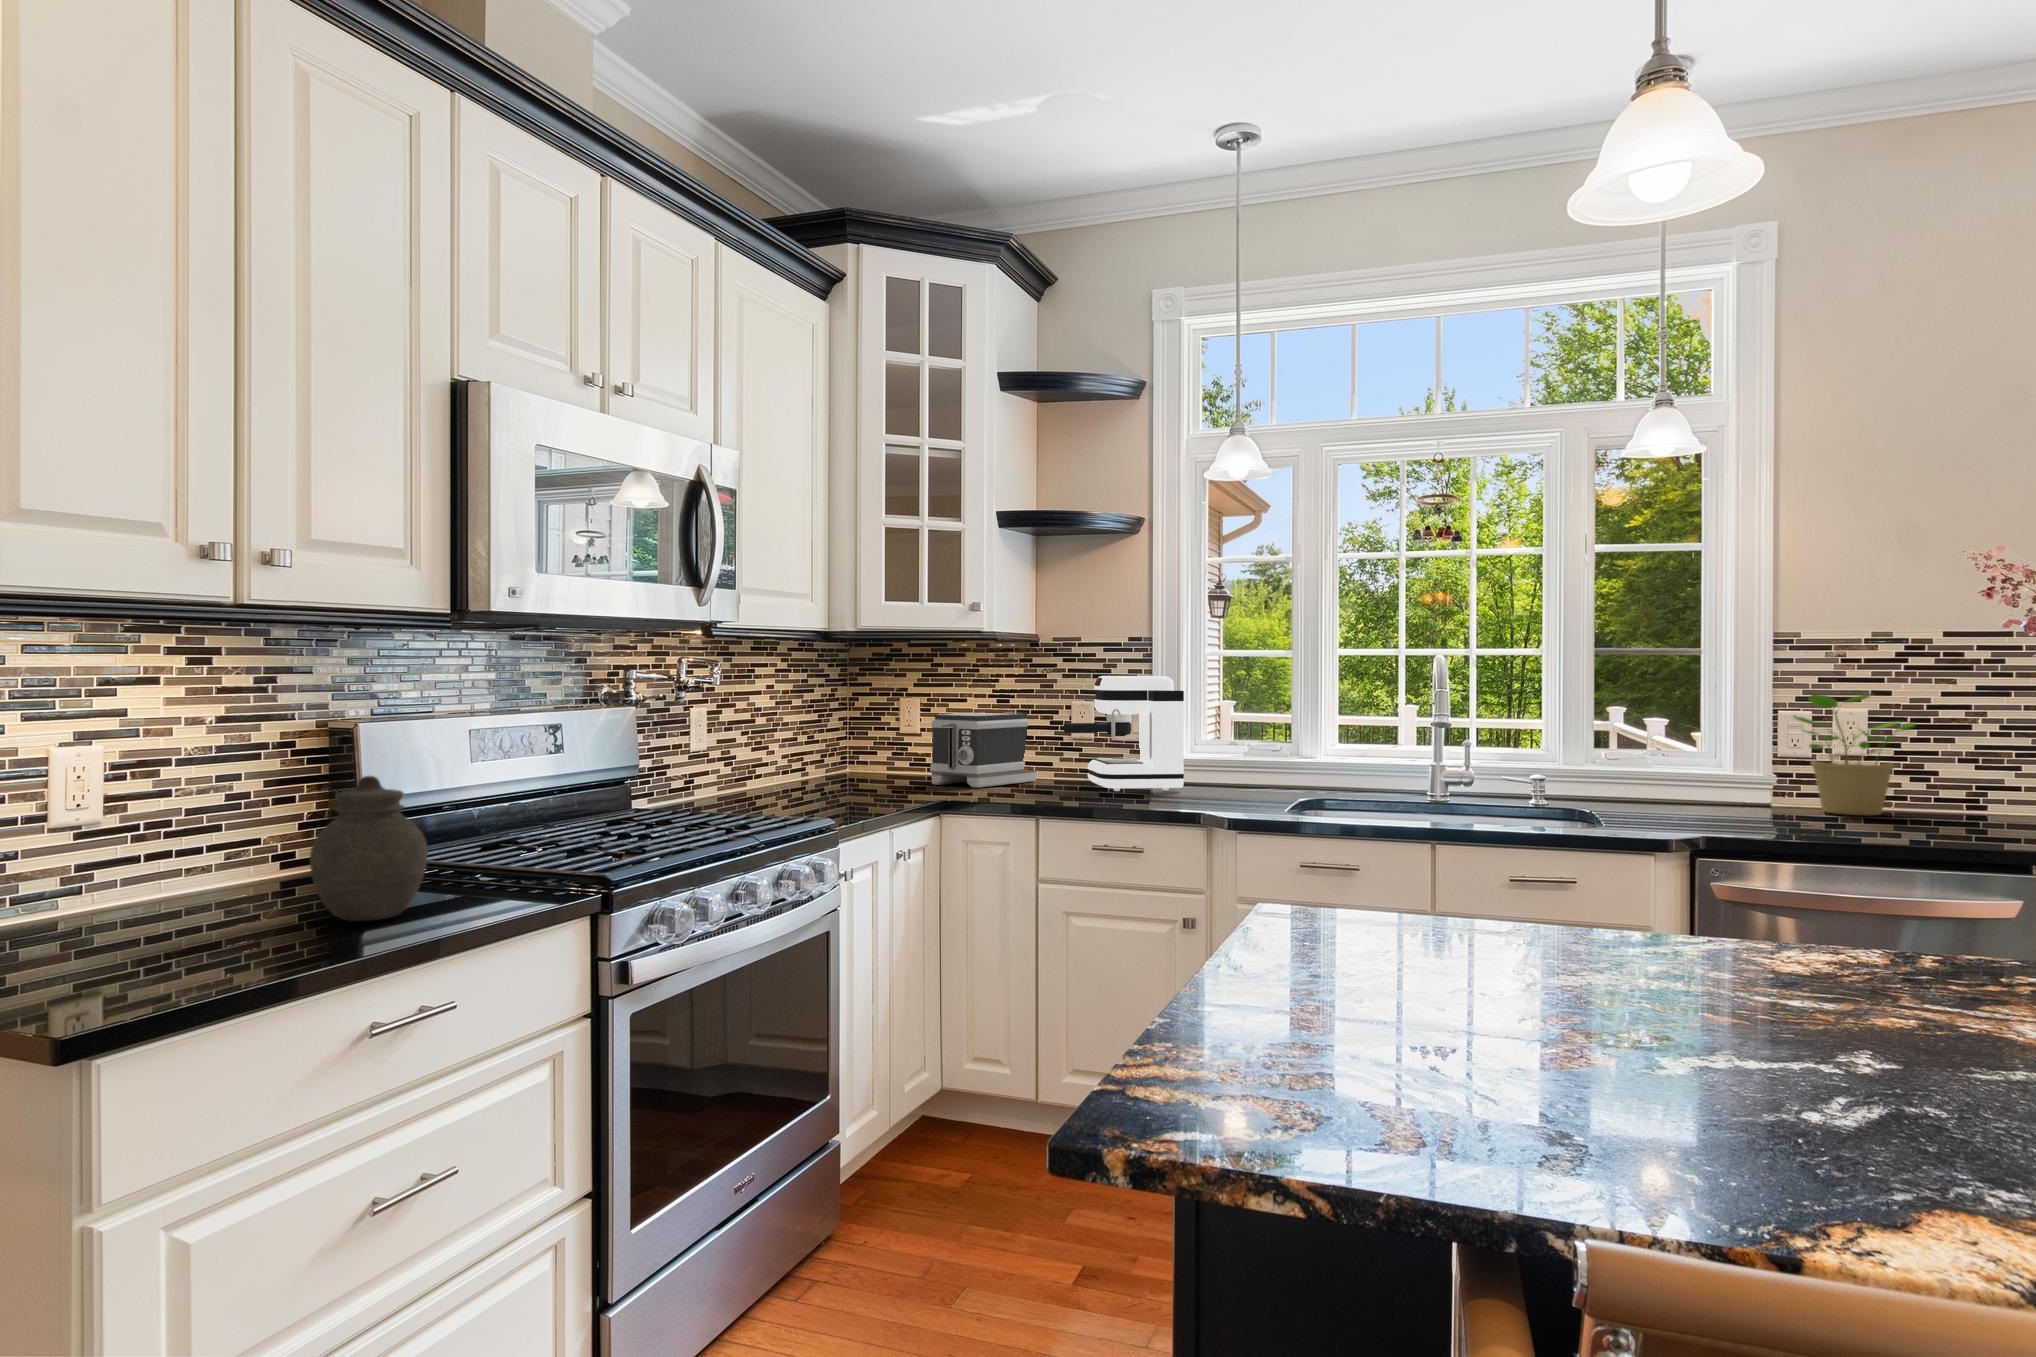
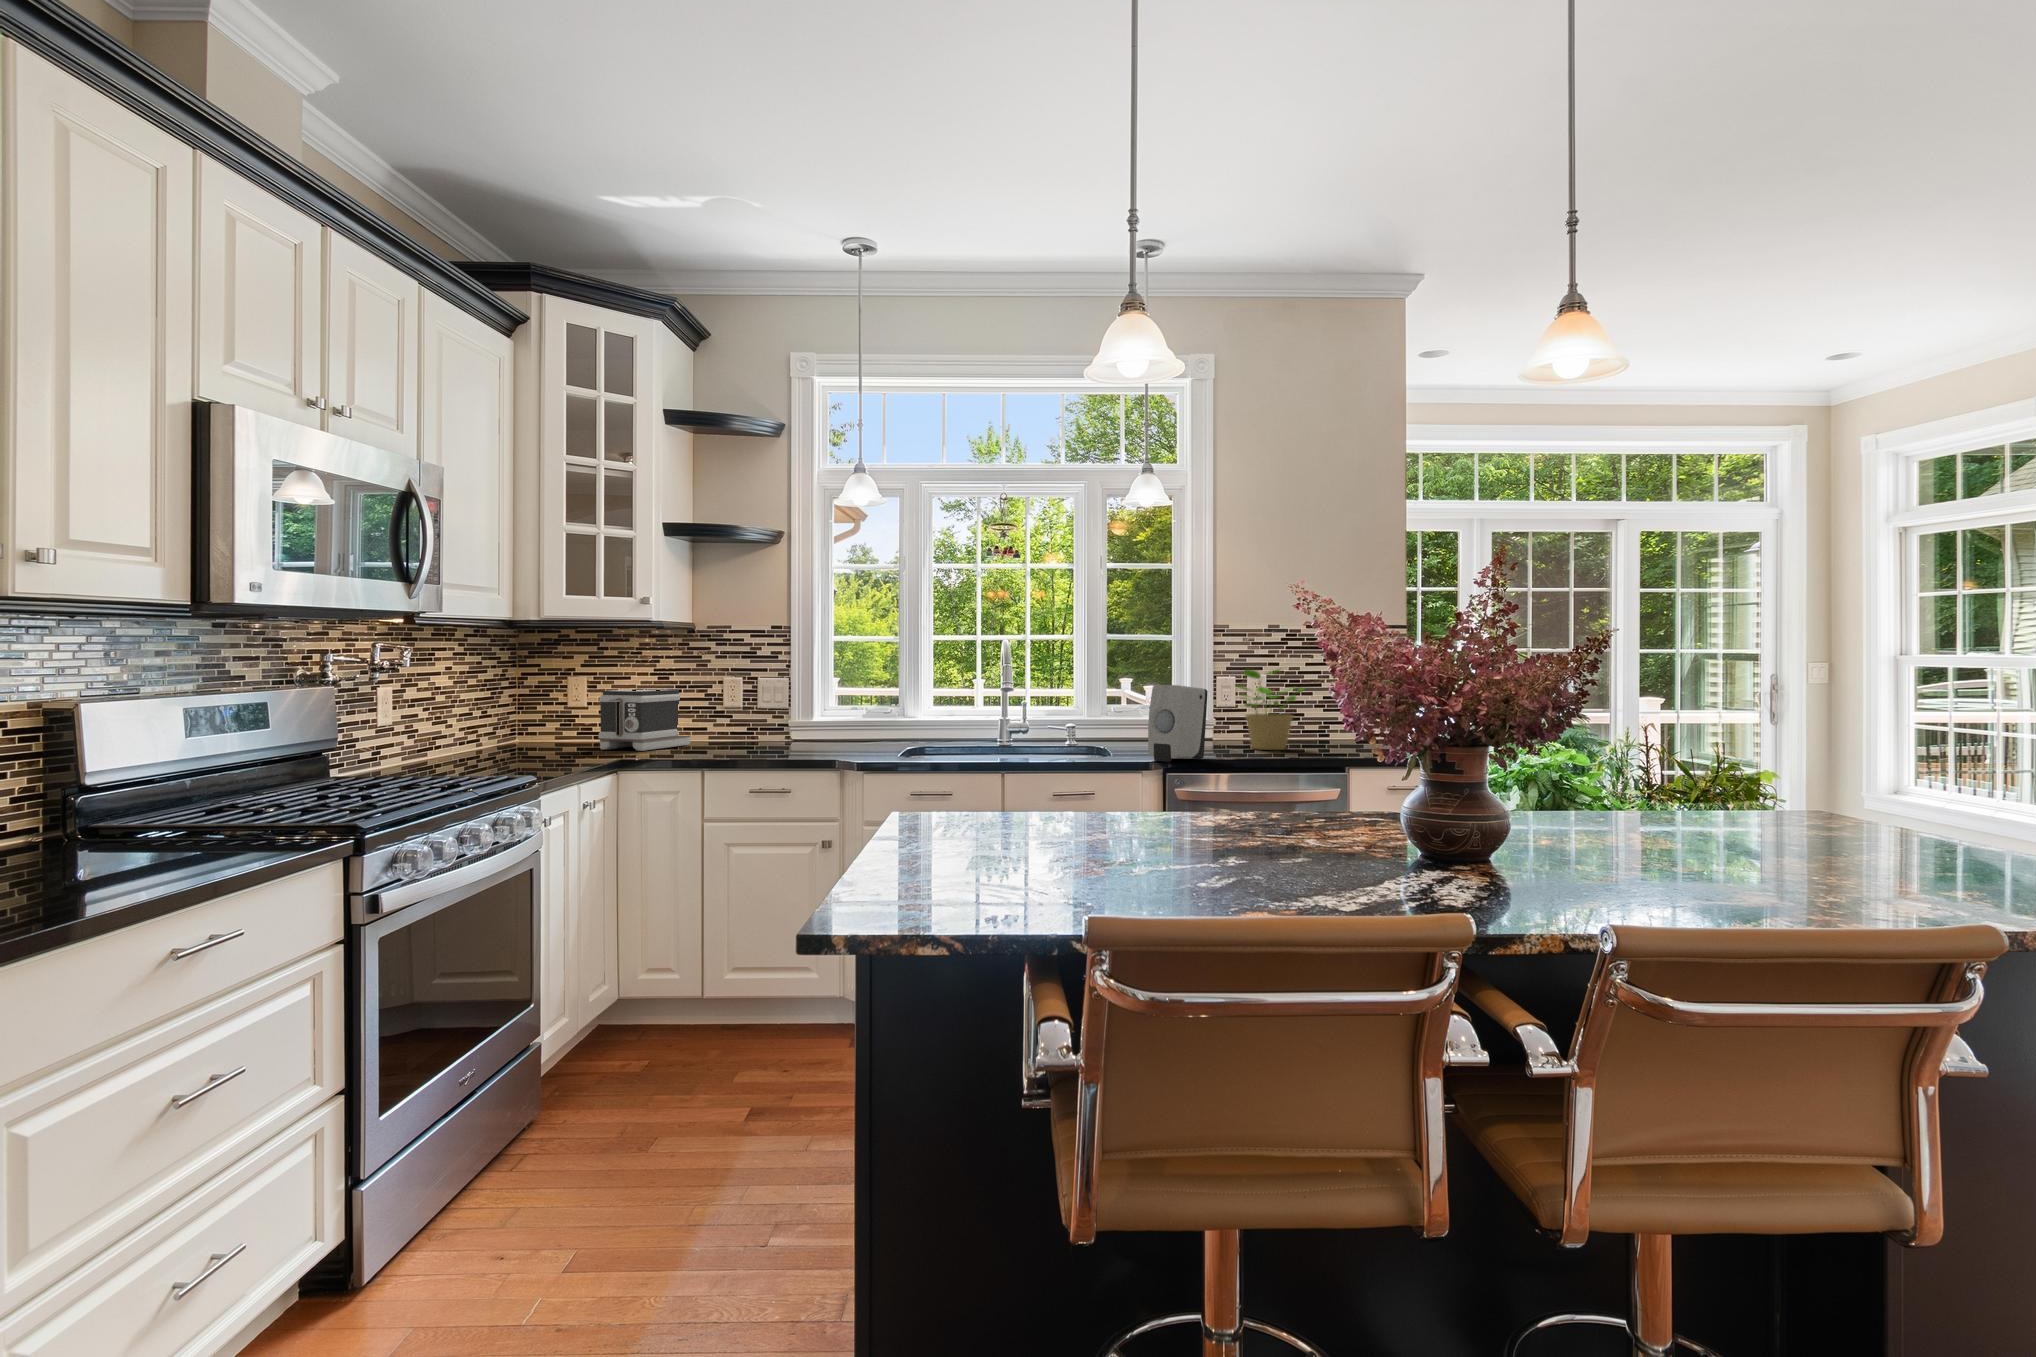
coffee maker: present [1064,676,1184,791] -> none [715,658,815,750]
soap dispenser: none [1651,716,1747,829] -> present [1148,685,1208,762]
jar: present [310,776,427,921] -> none [82,742,199,869]

